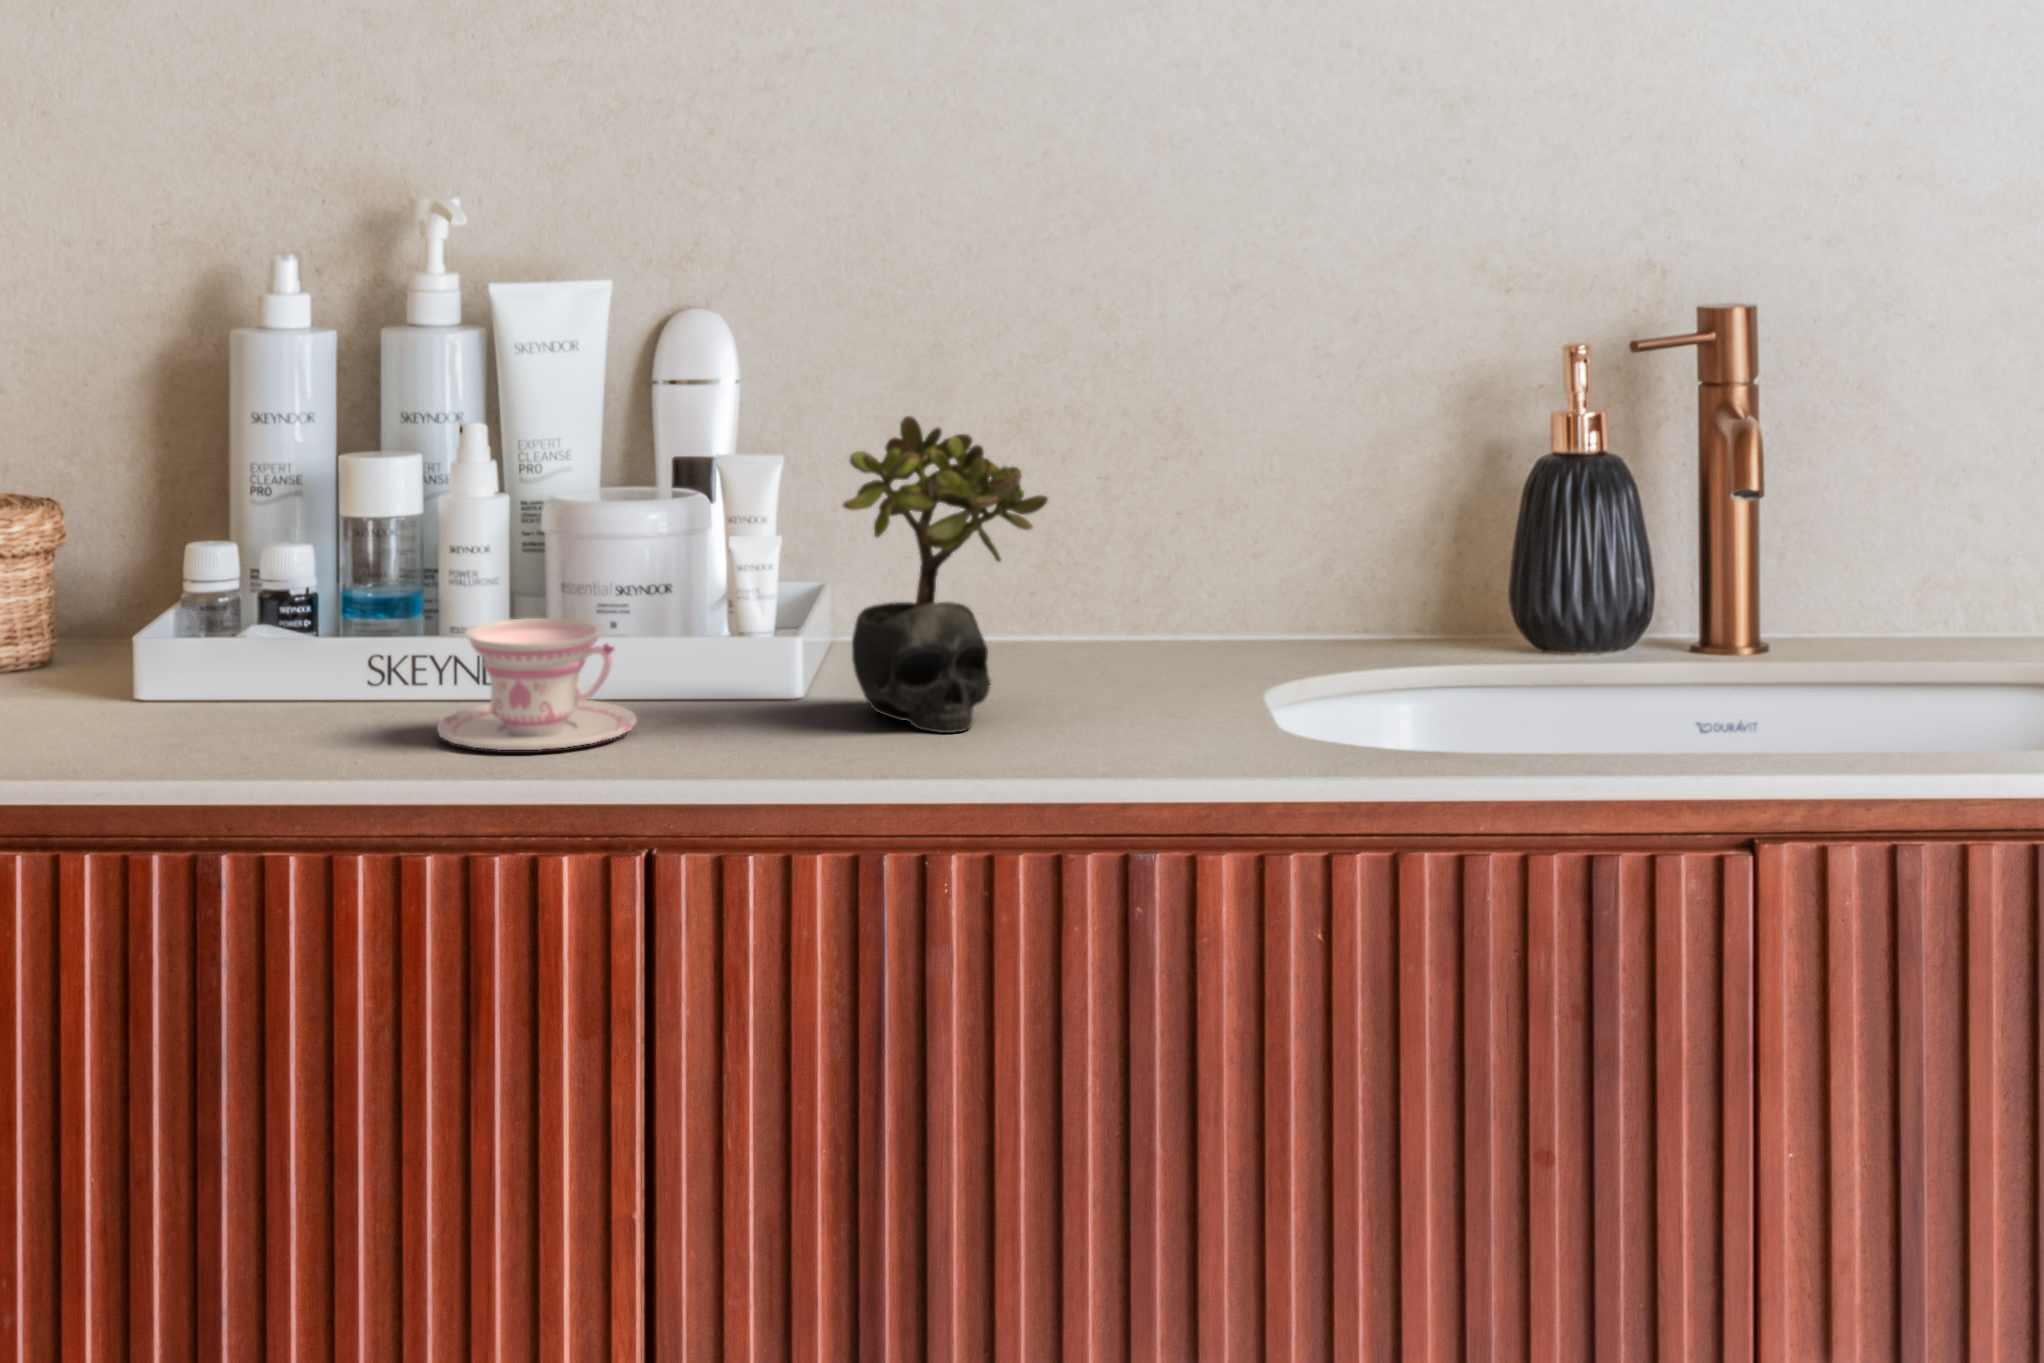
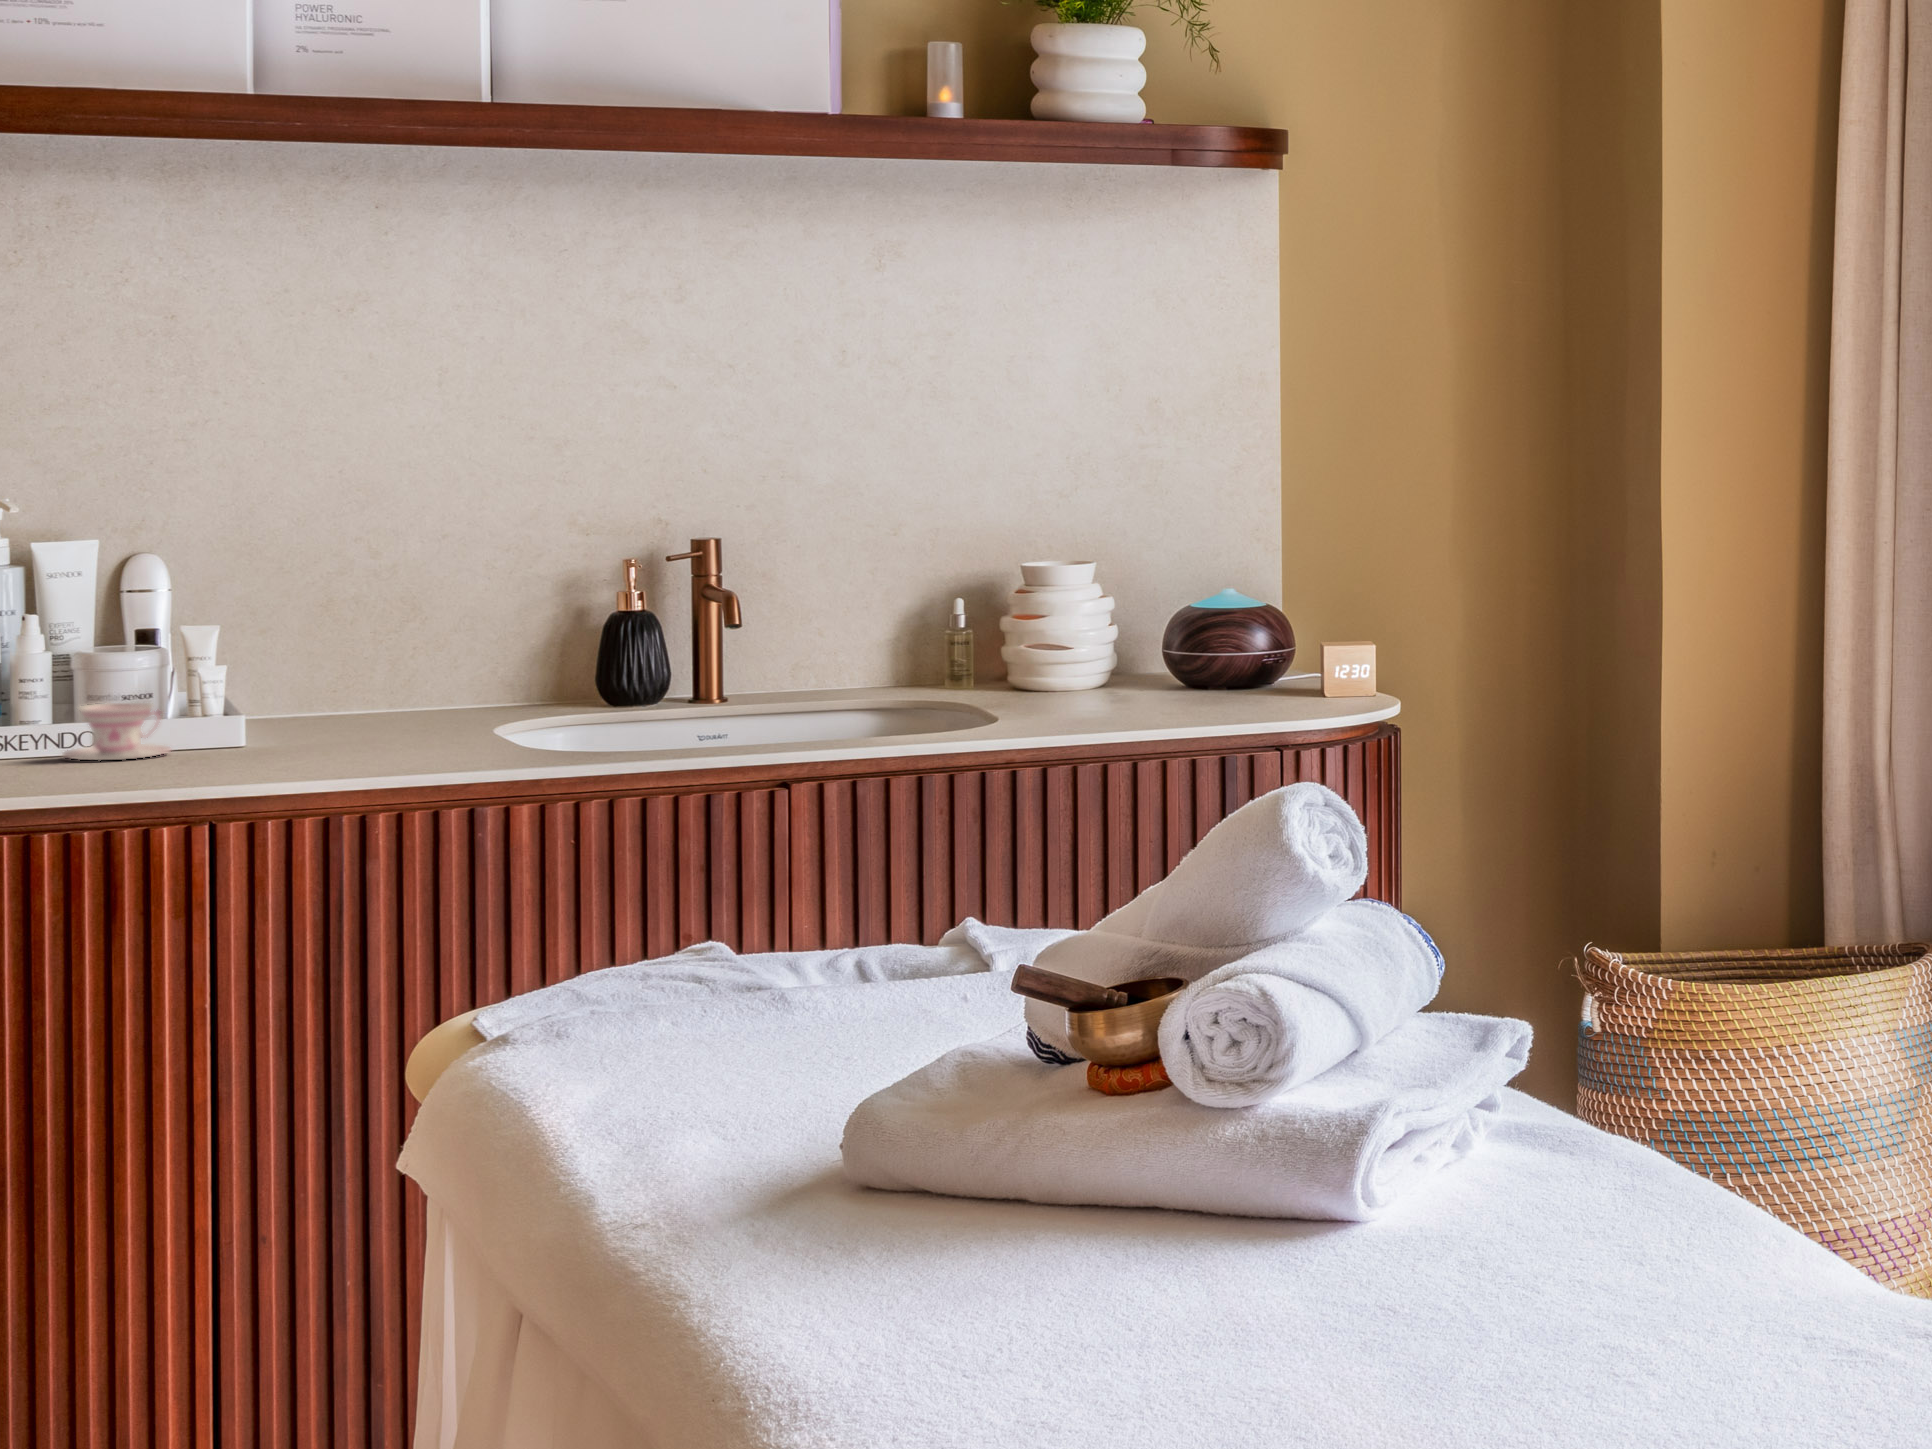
succulent plant: present [842,416,1048,733] -> none [276,600,385,744]

